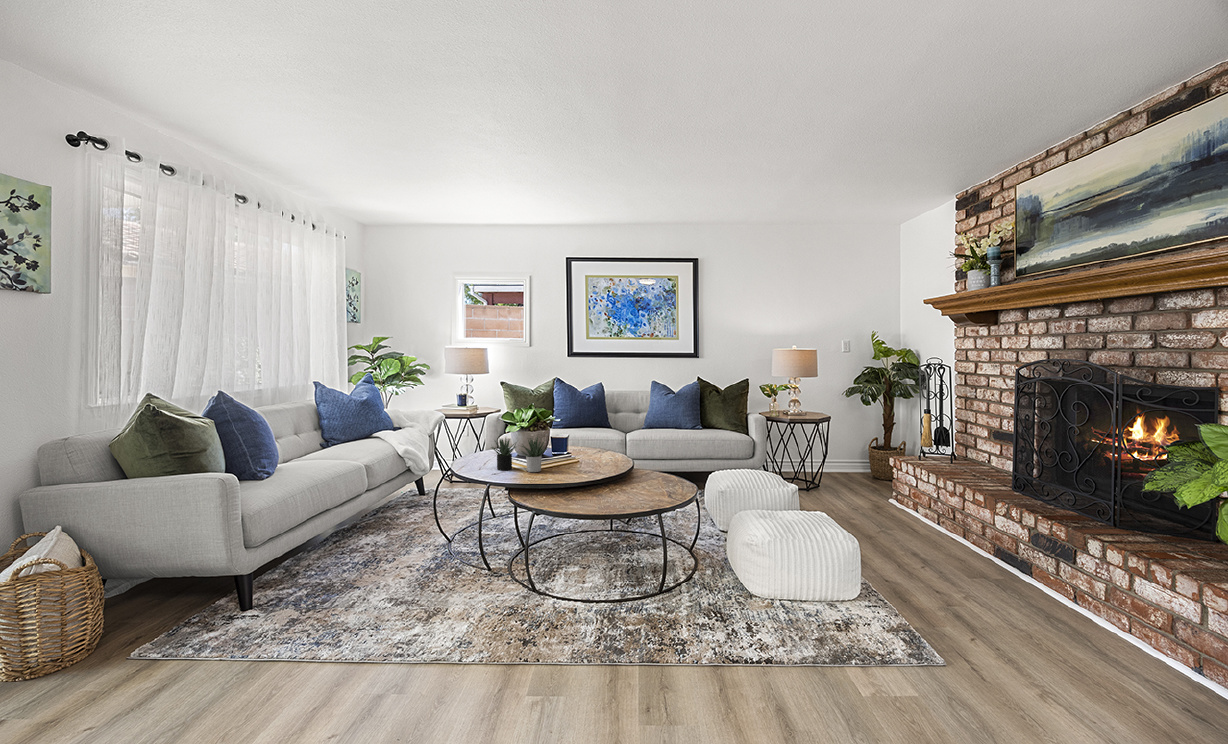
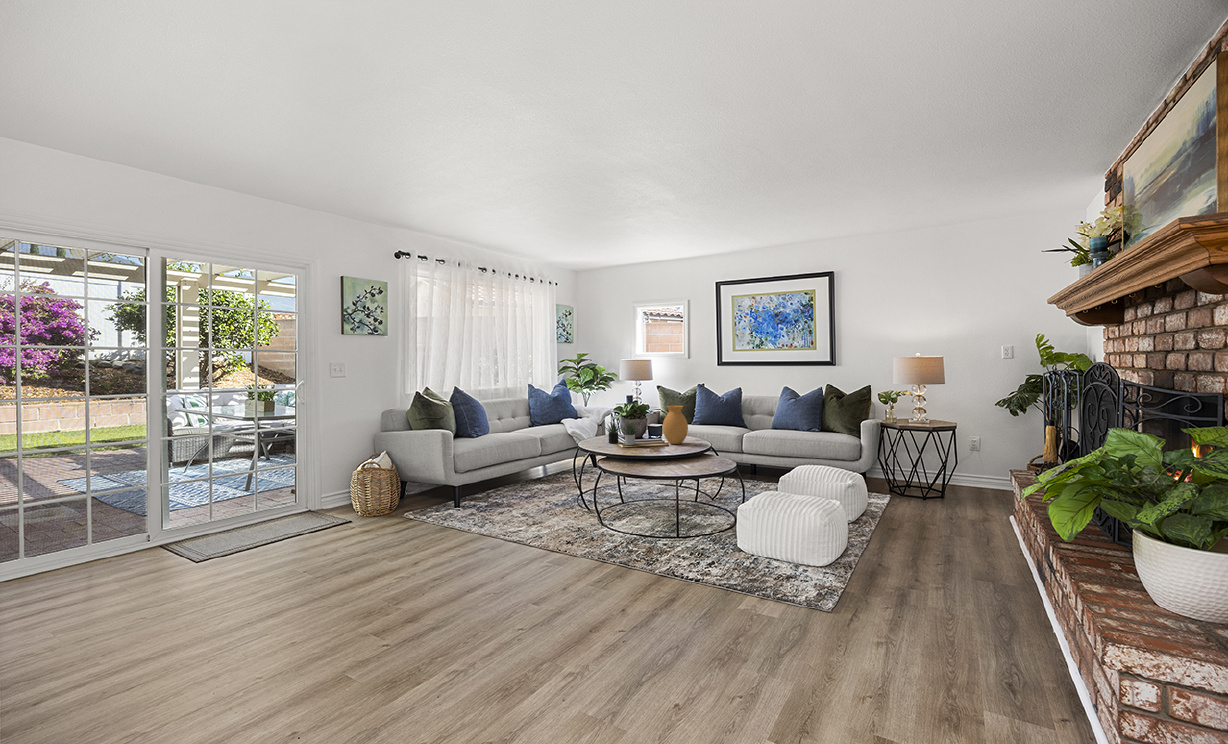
vase: none [575,410,610,465] -> present [663,406,688,444]

